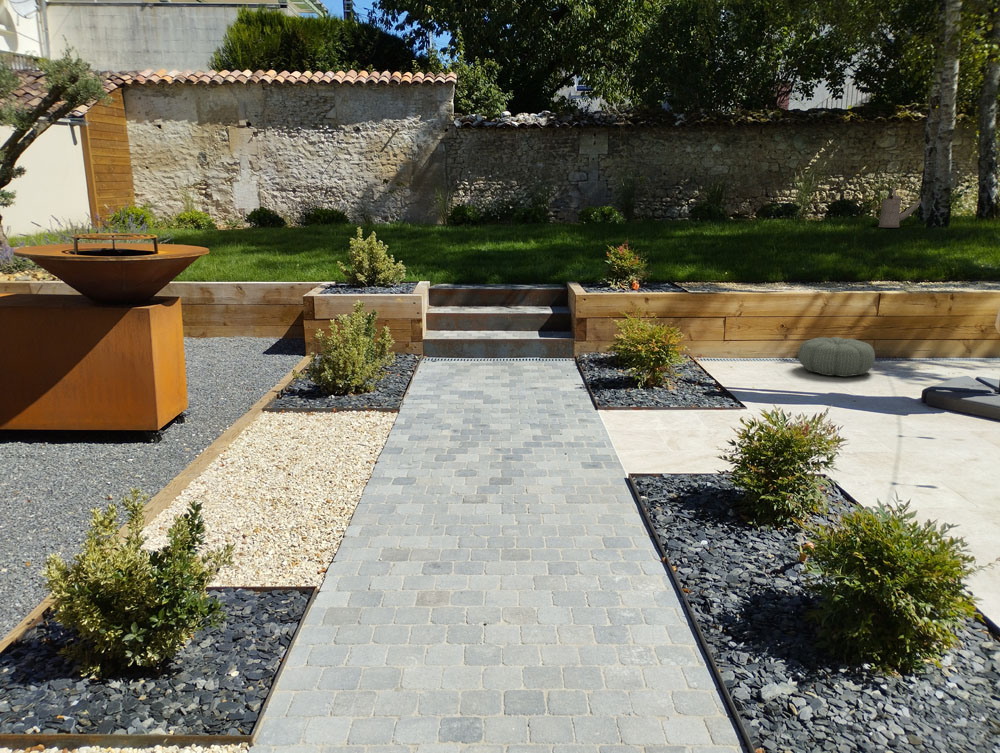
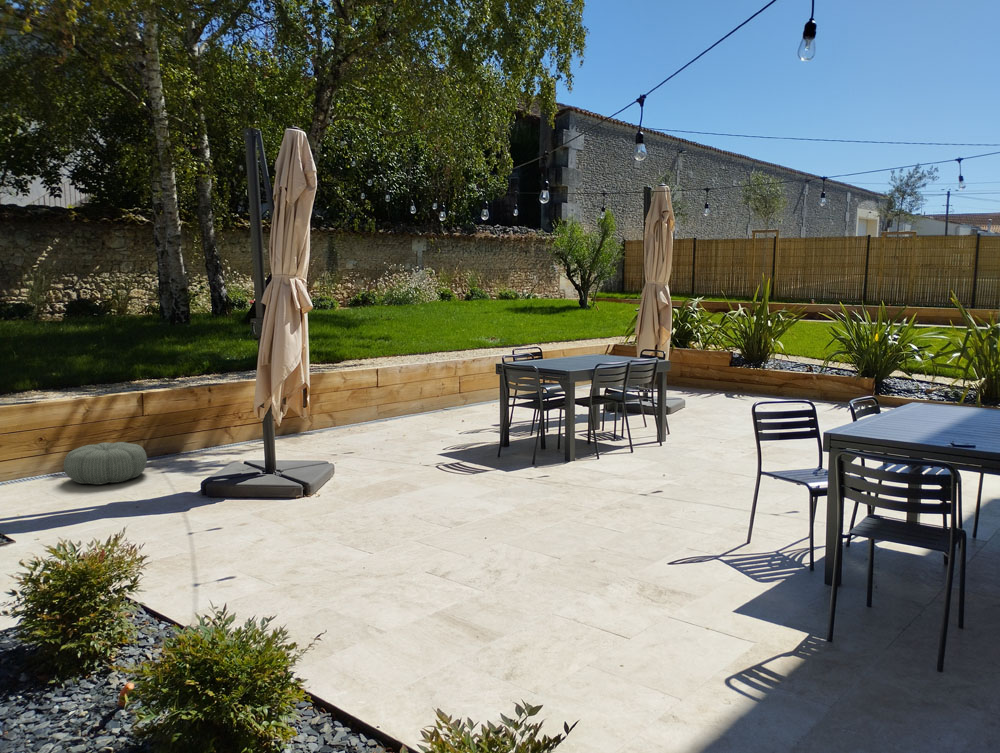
watering can: present [873,188,921,228] -> none [117,288,165,326]

